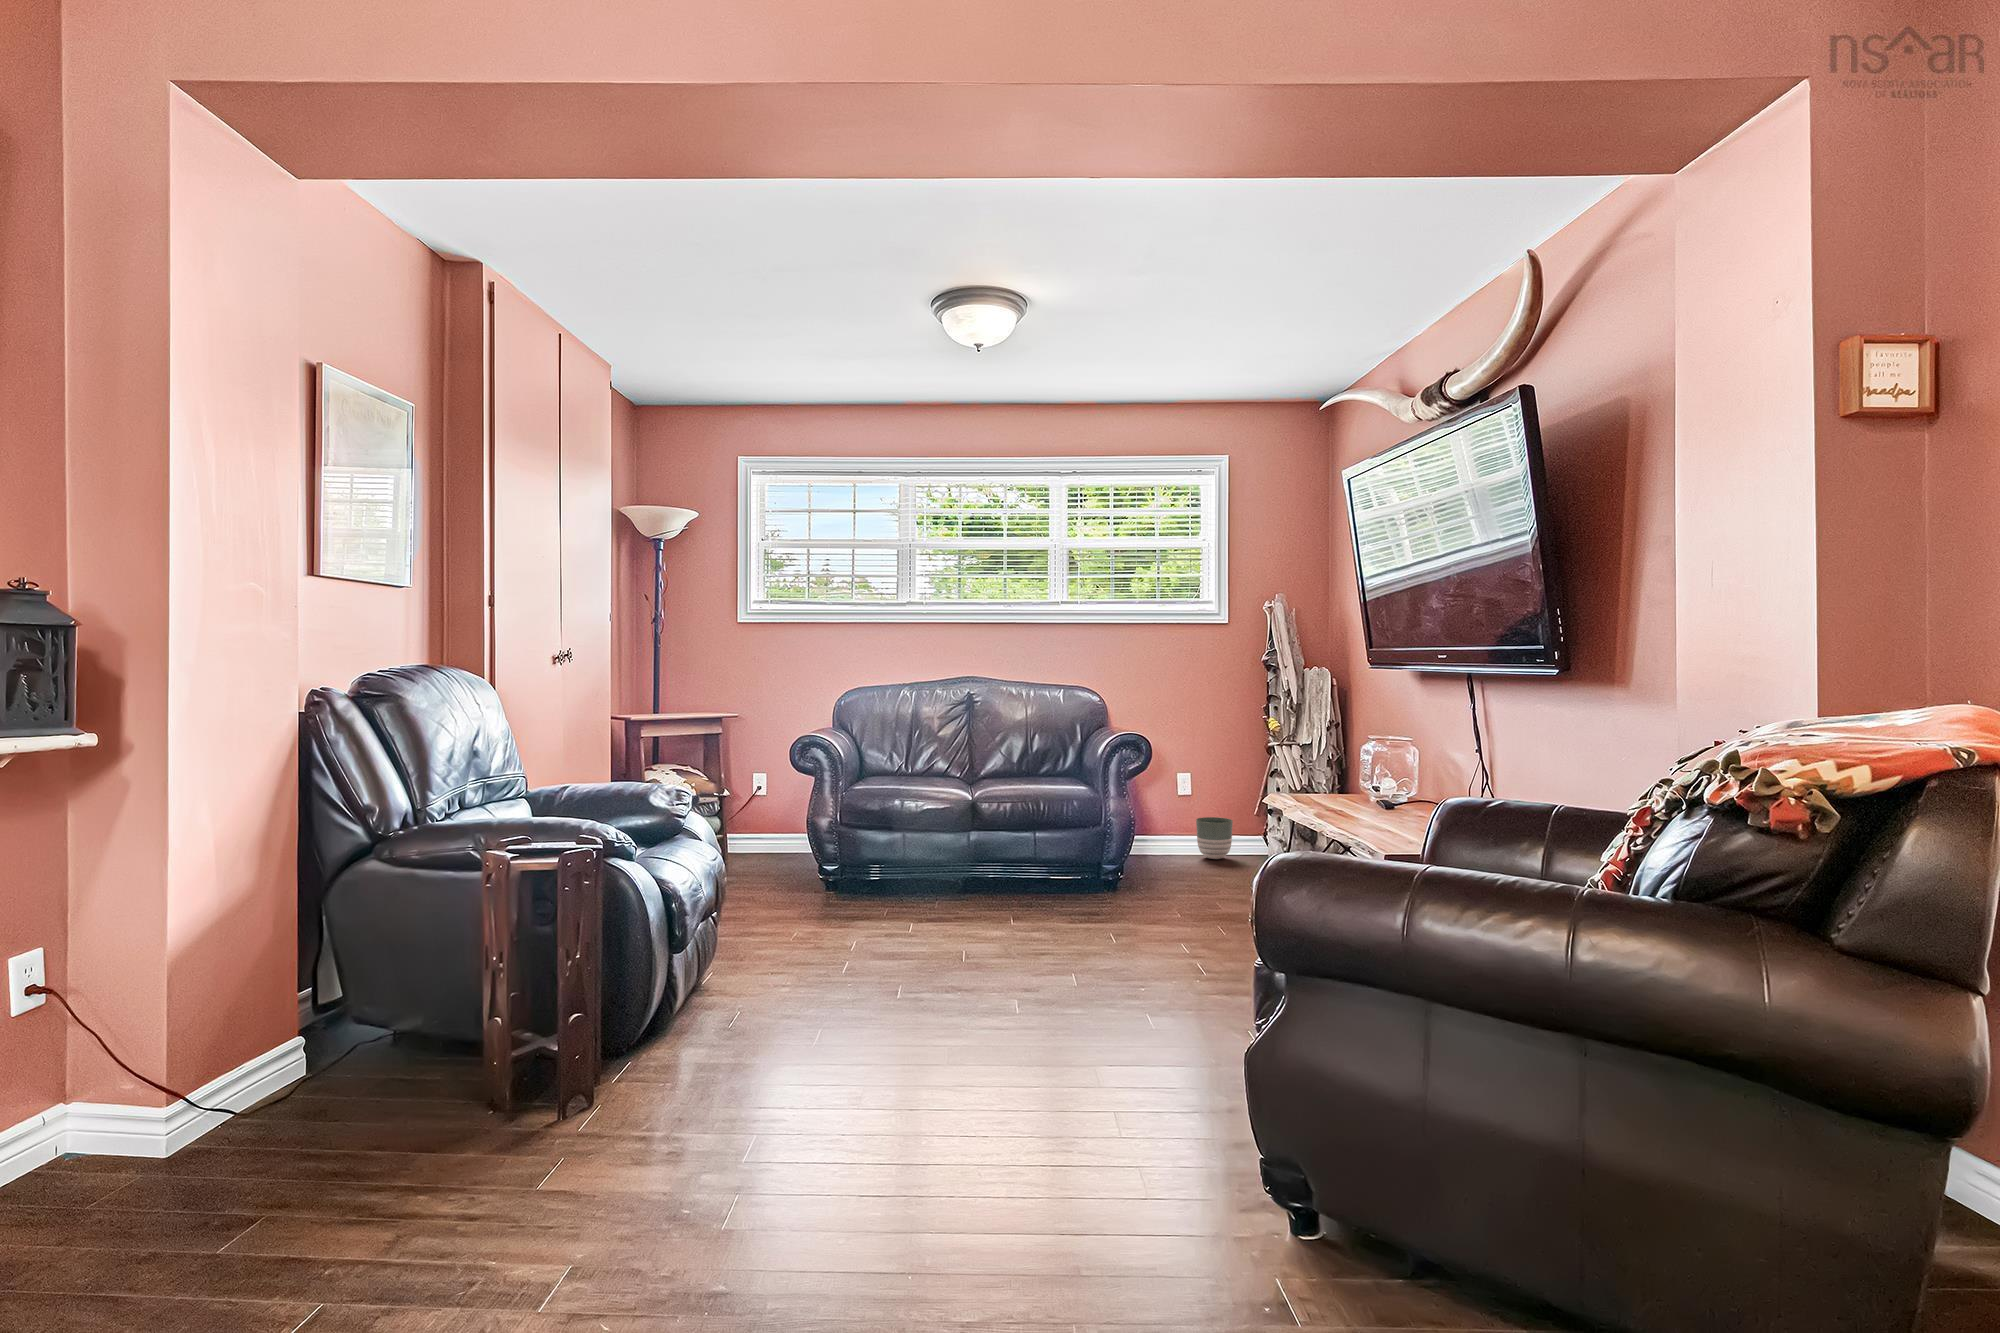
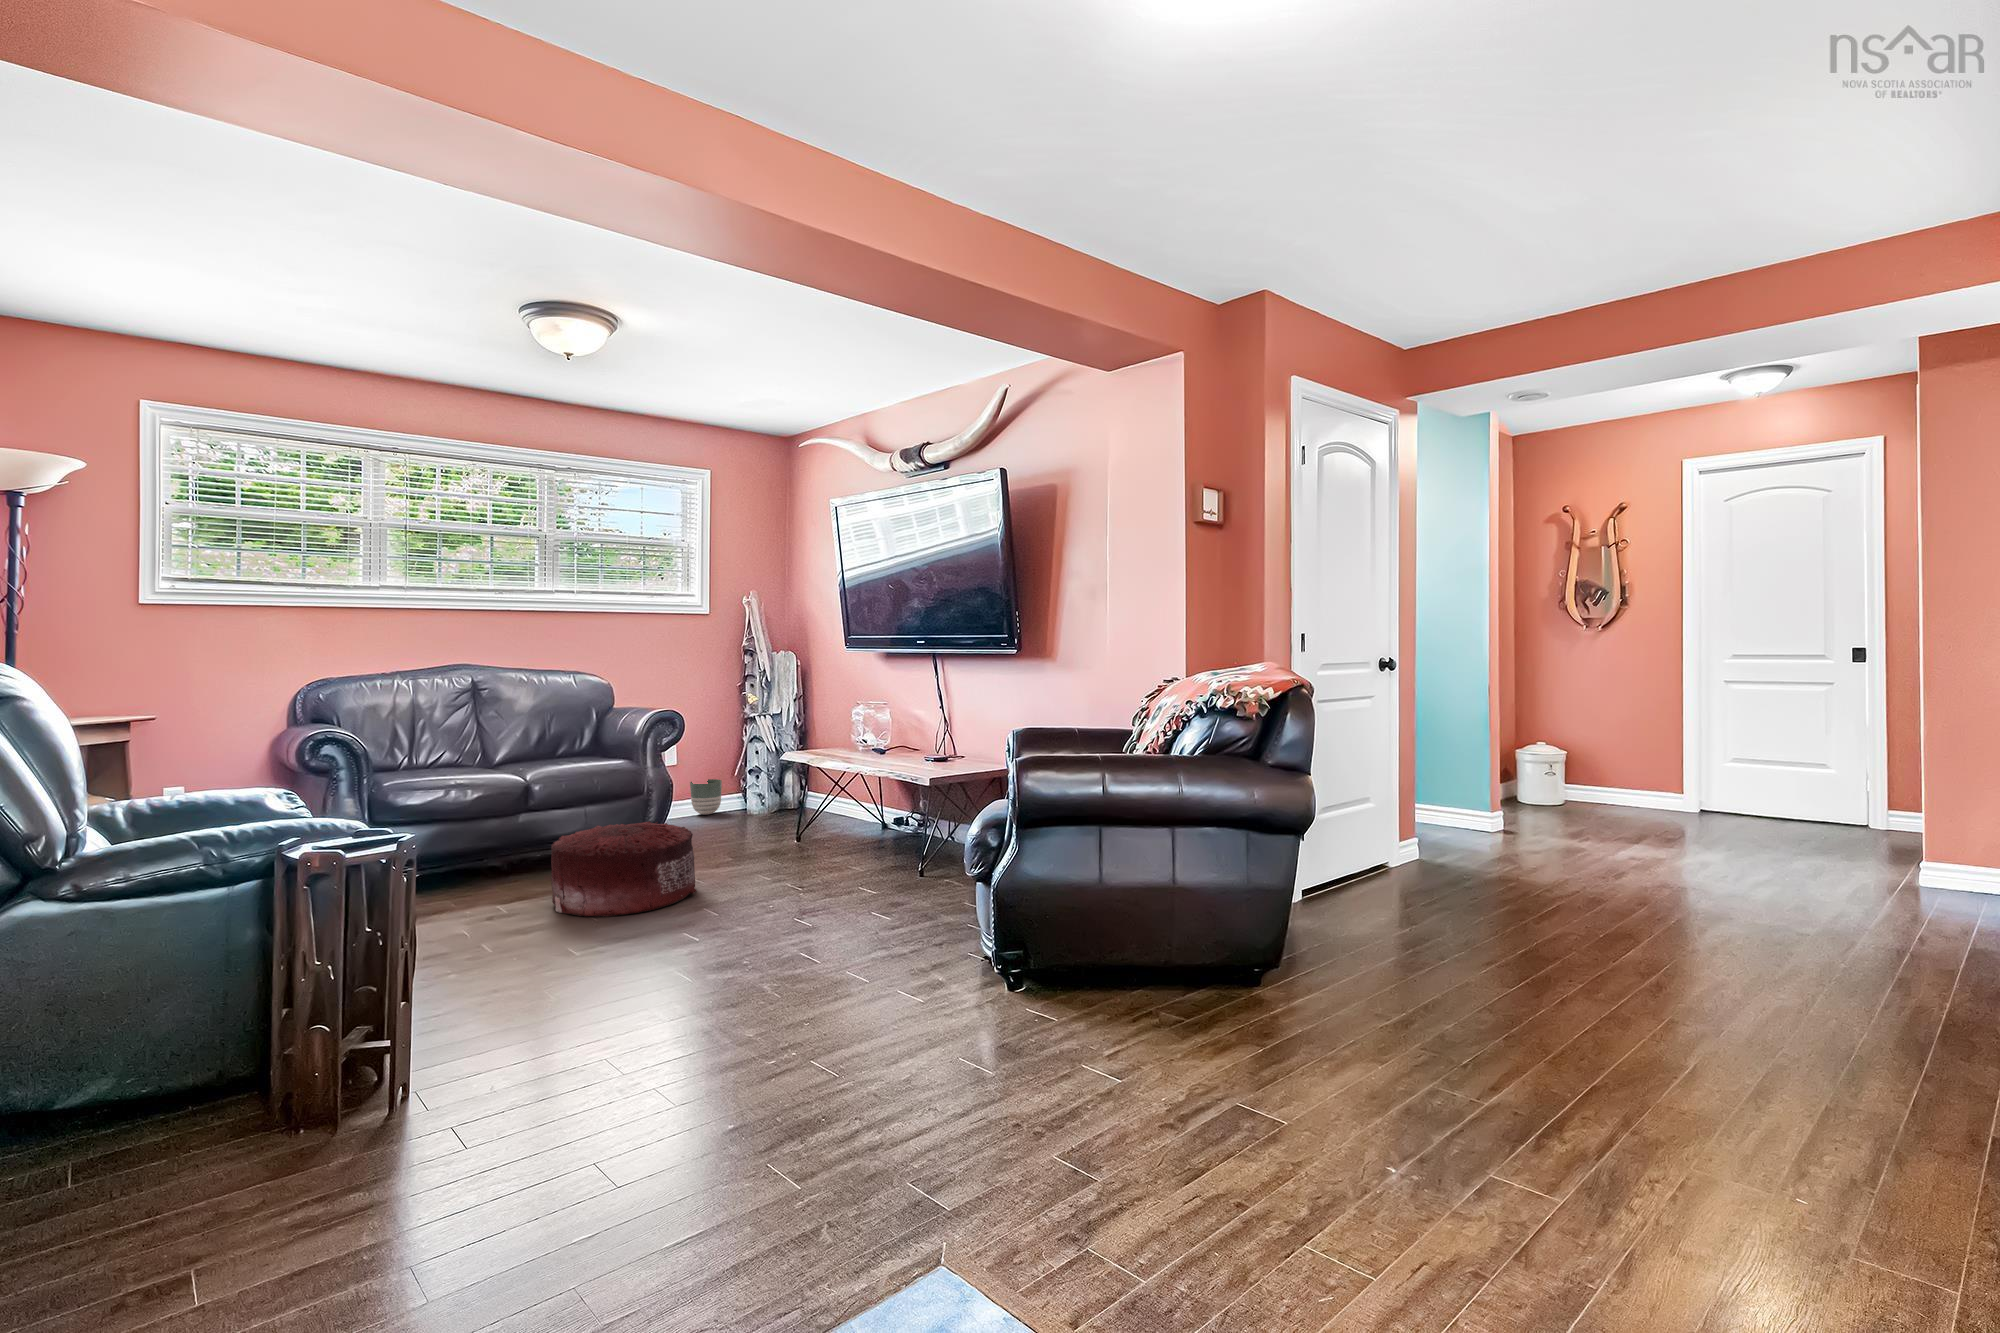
pouf: none [930,856,1082,964] -> present [551,821,697,917]

